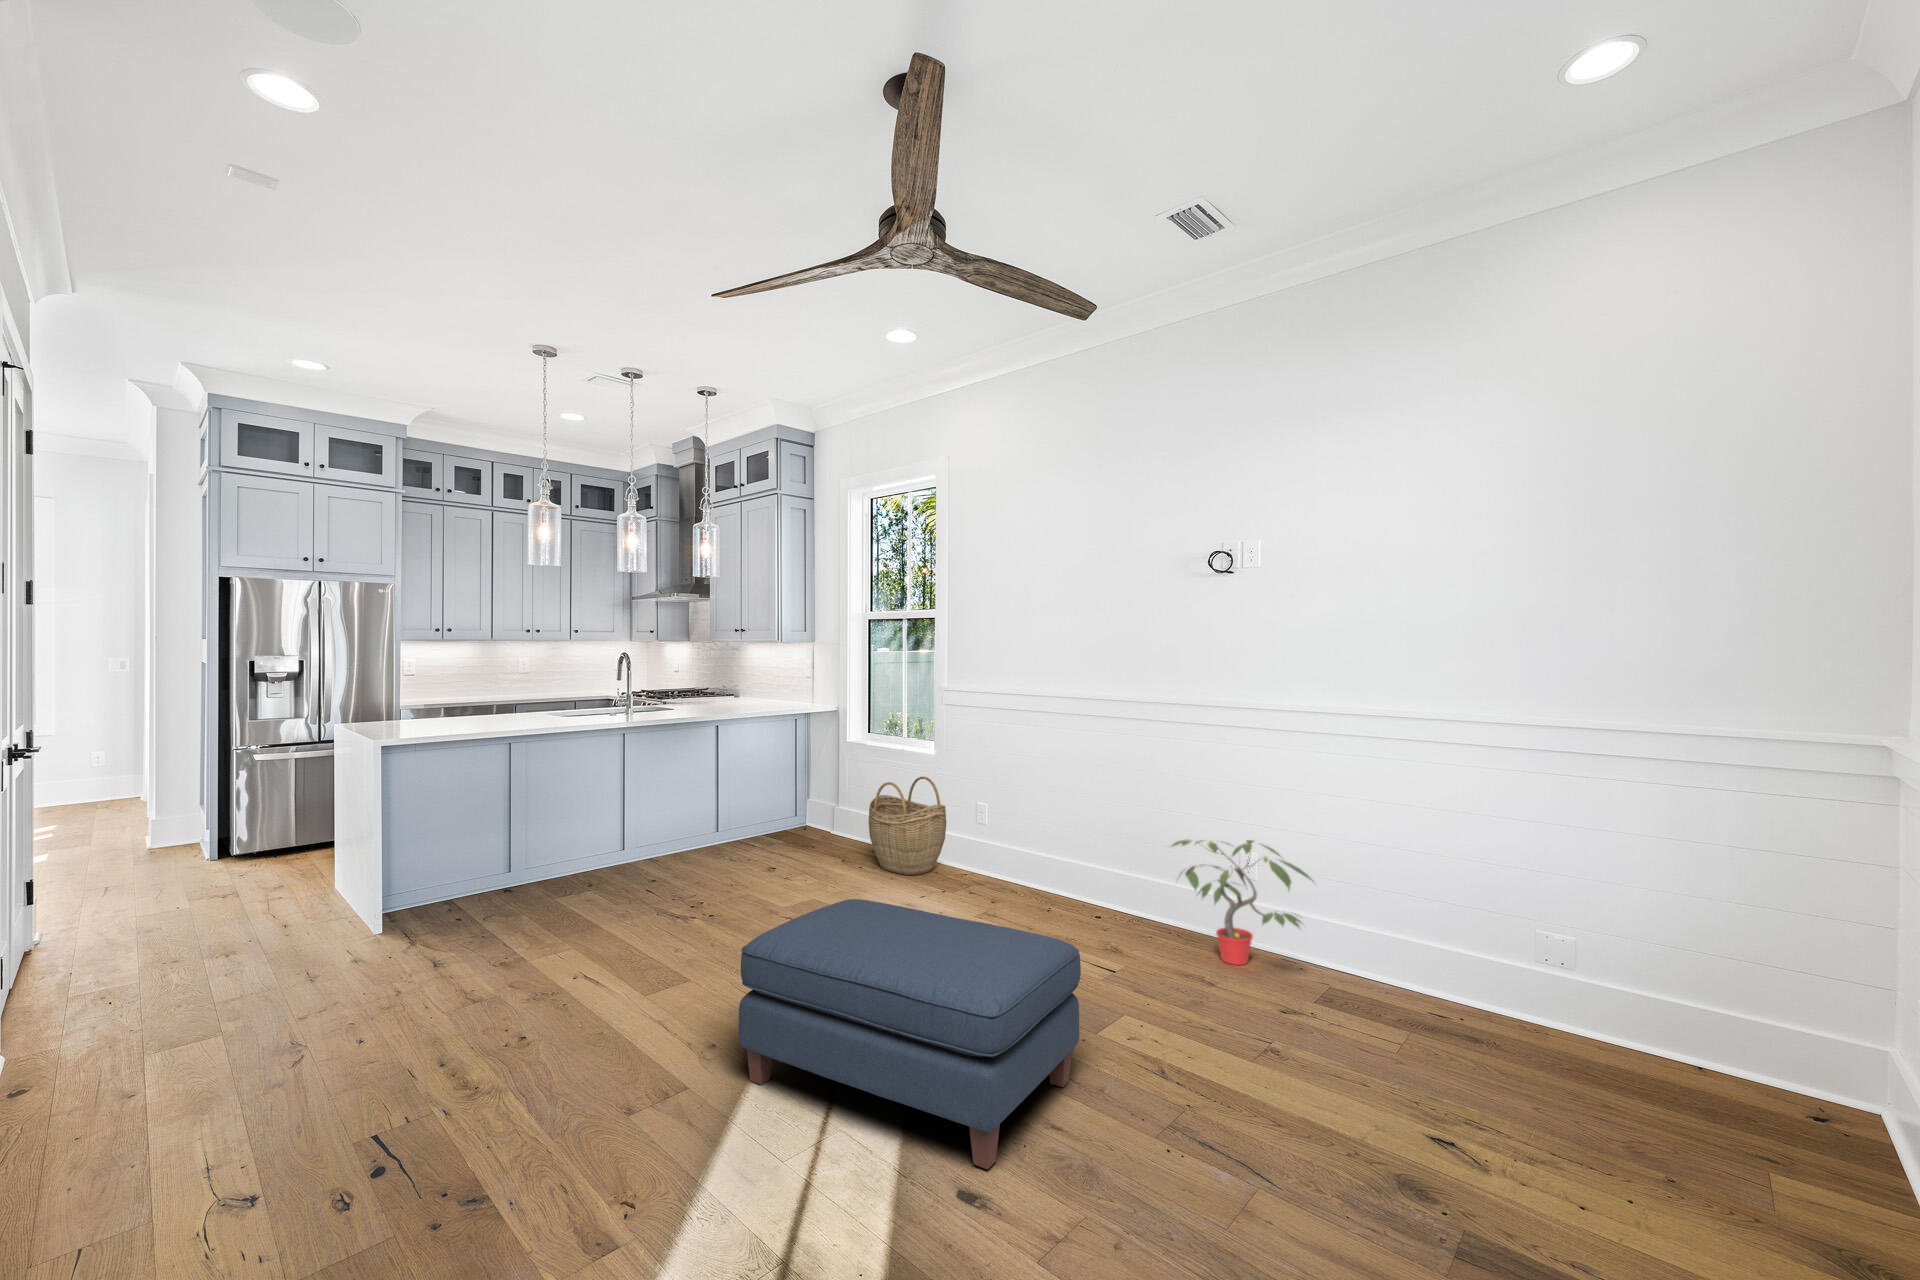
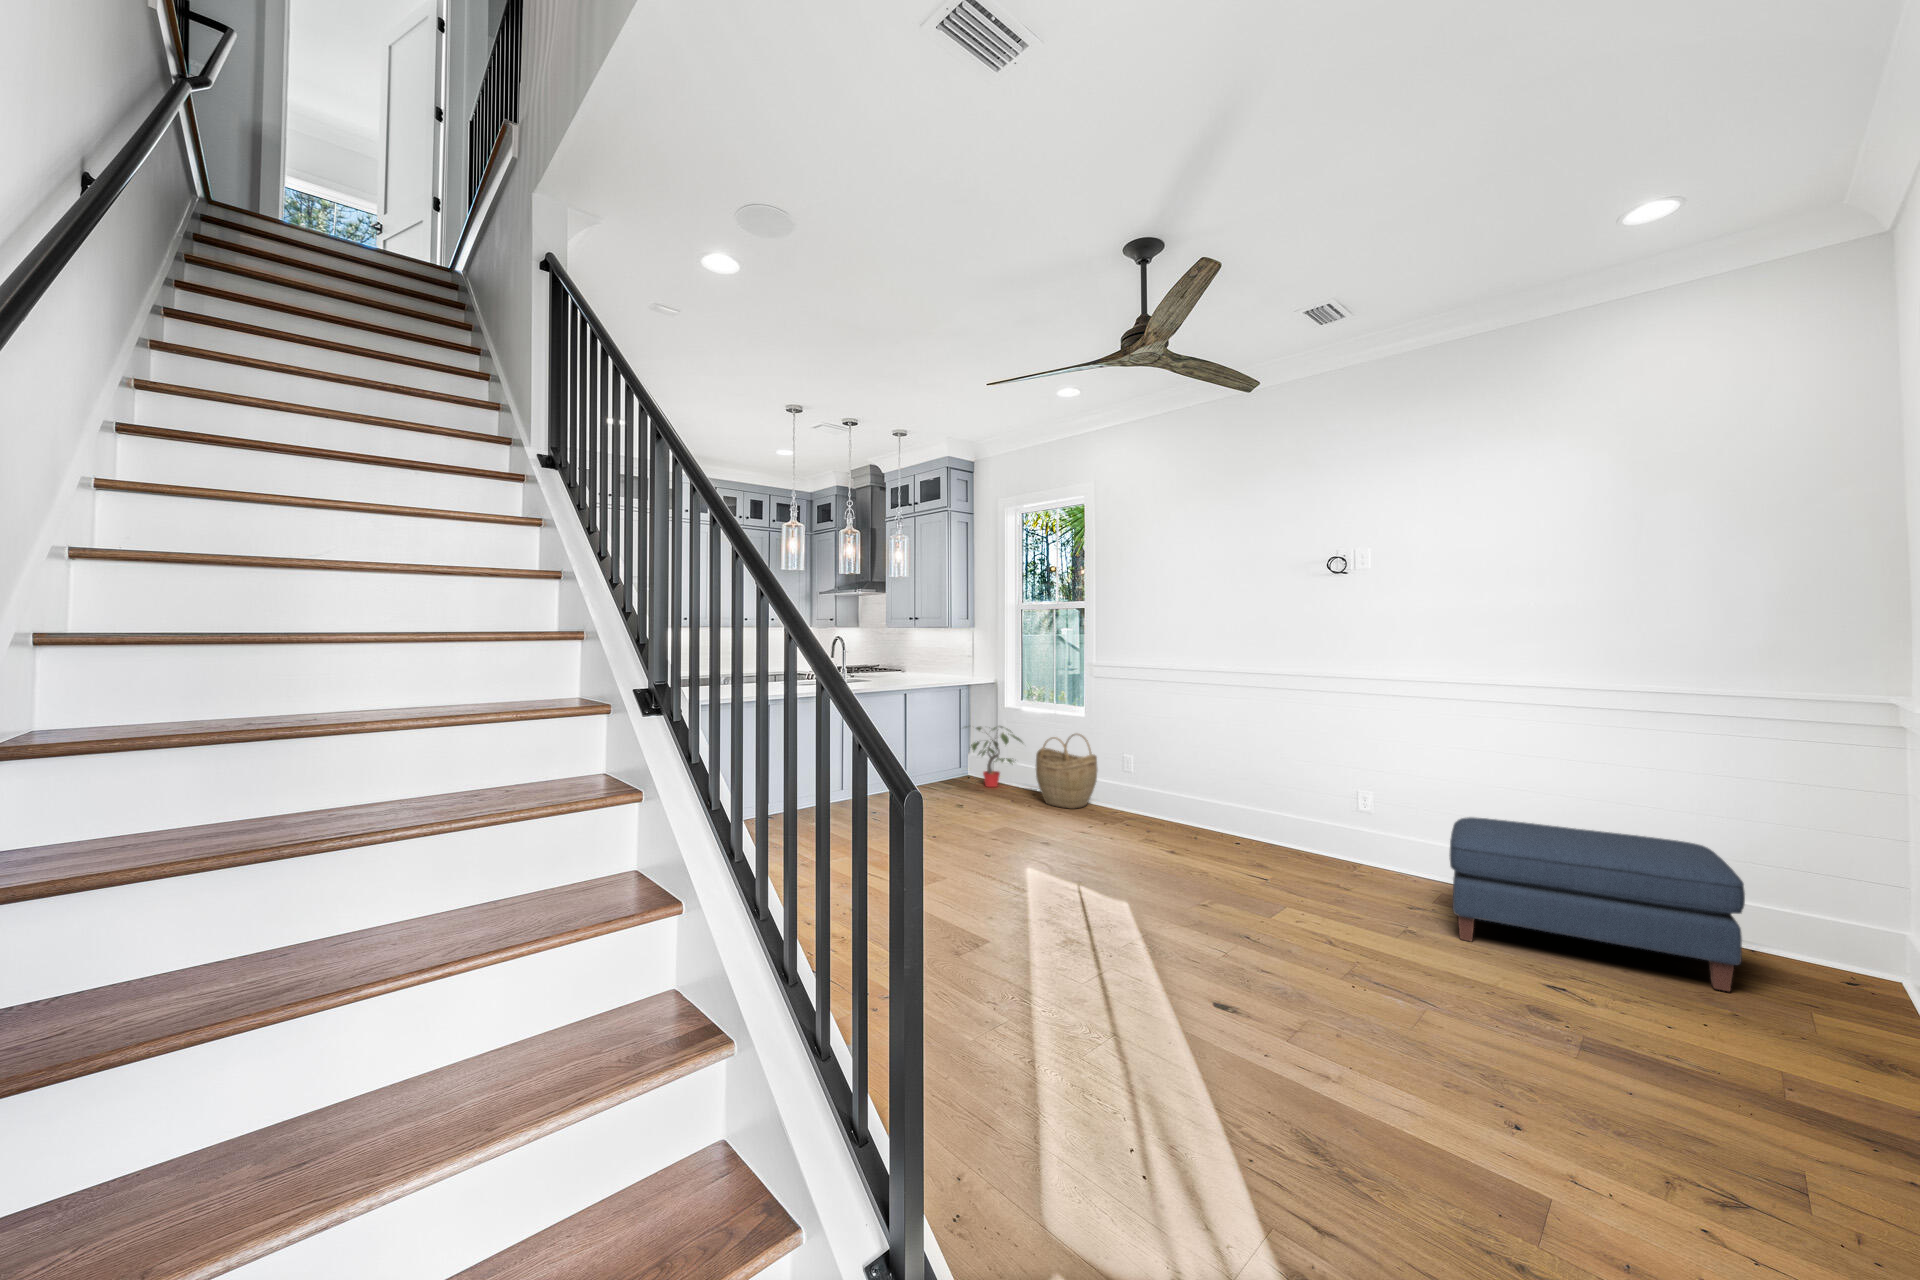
potted plant: present [1172,840,1313,965] -> present [971,726,1022,787]
ottoman: present [739,899,1081,1169] -> present [1449,817,1745,991]

